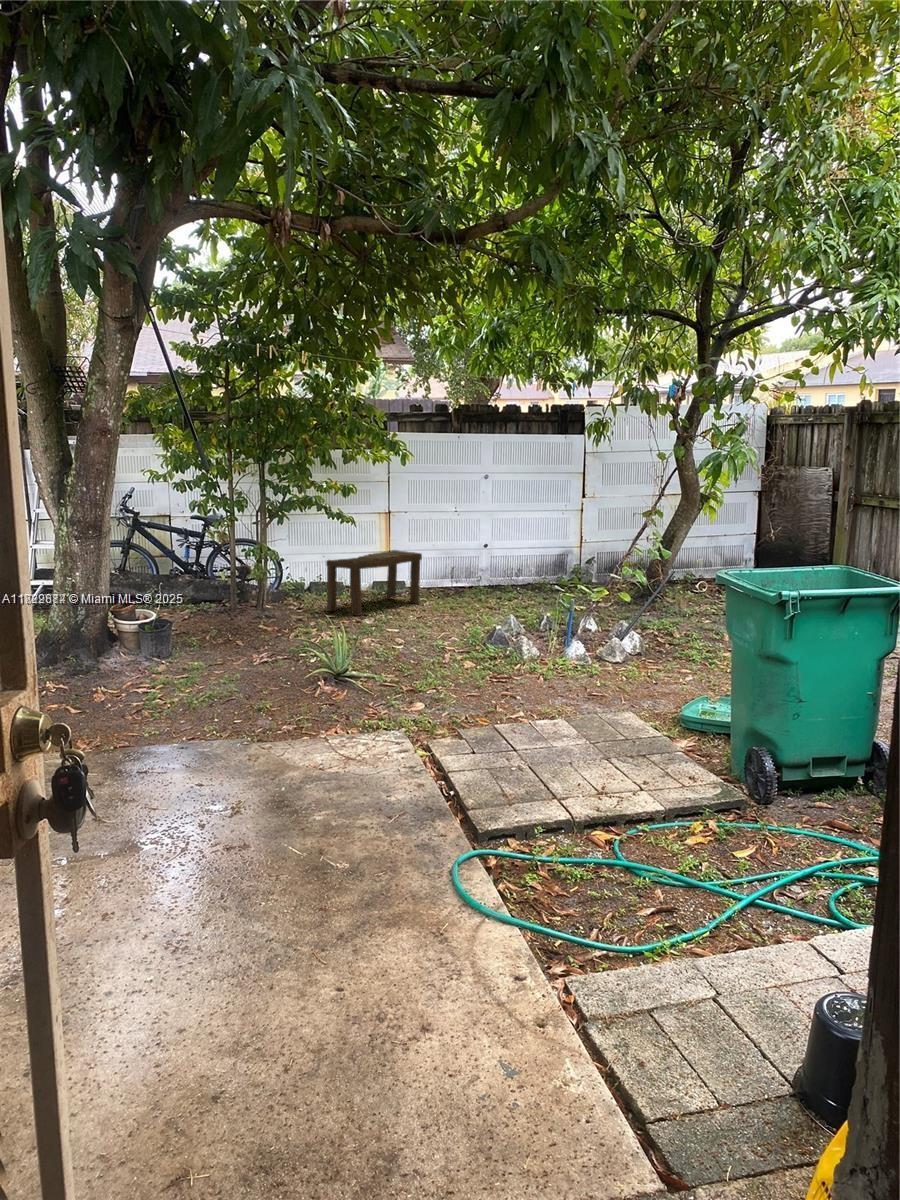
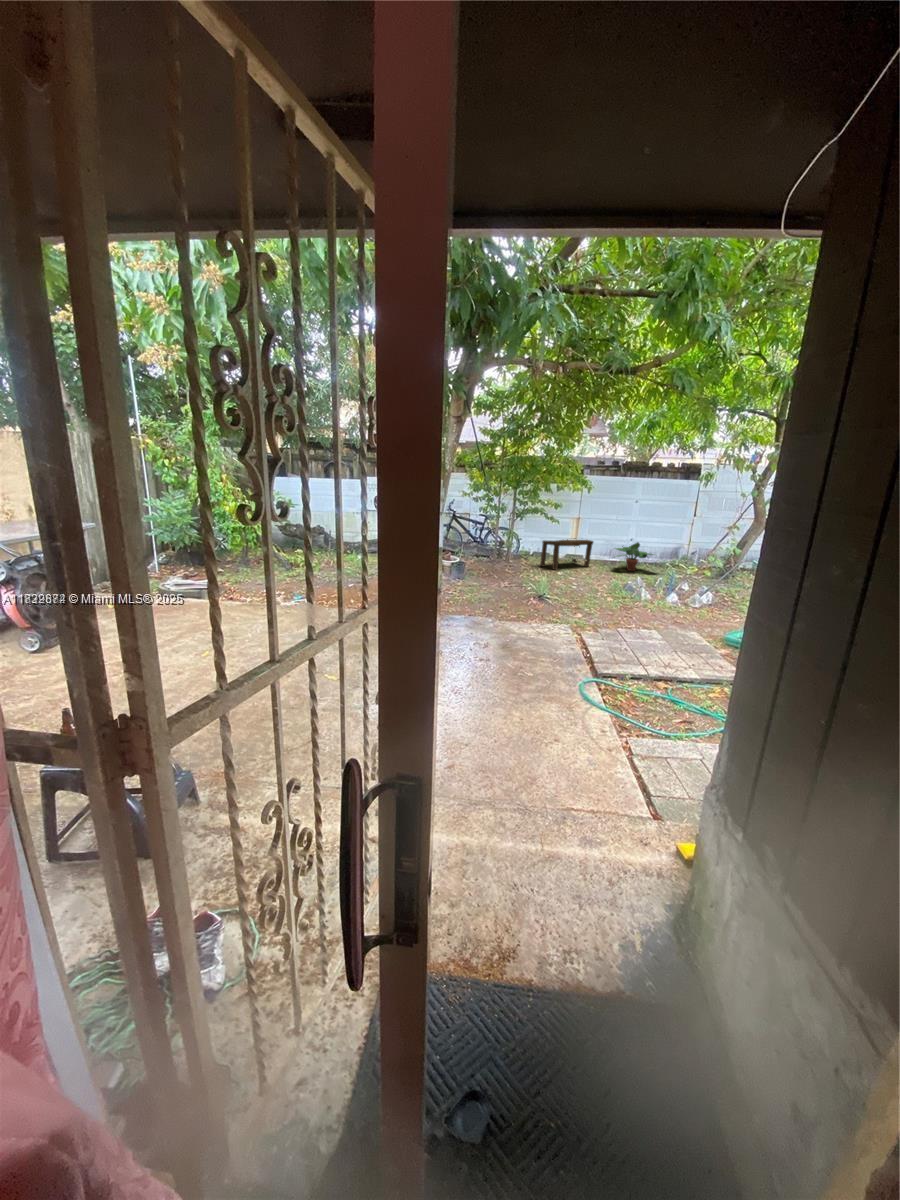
potted plant: none [457,549,538,603] -> present [616,542,653,571]

